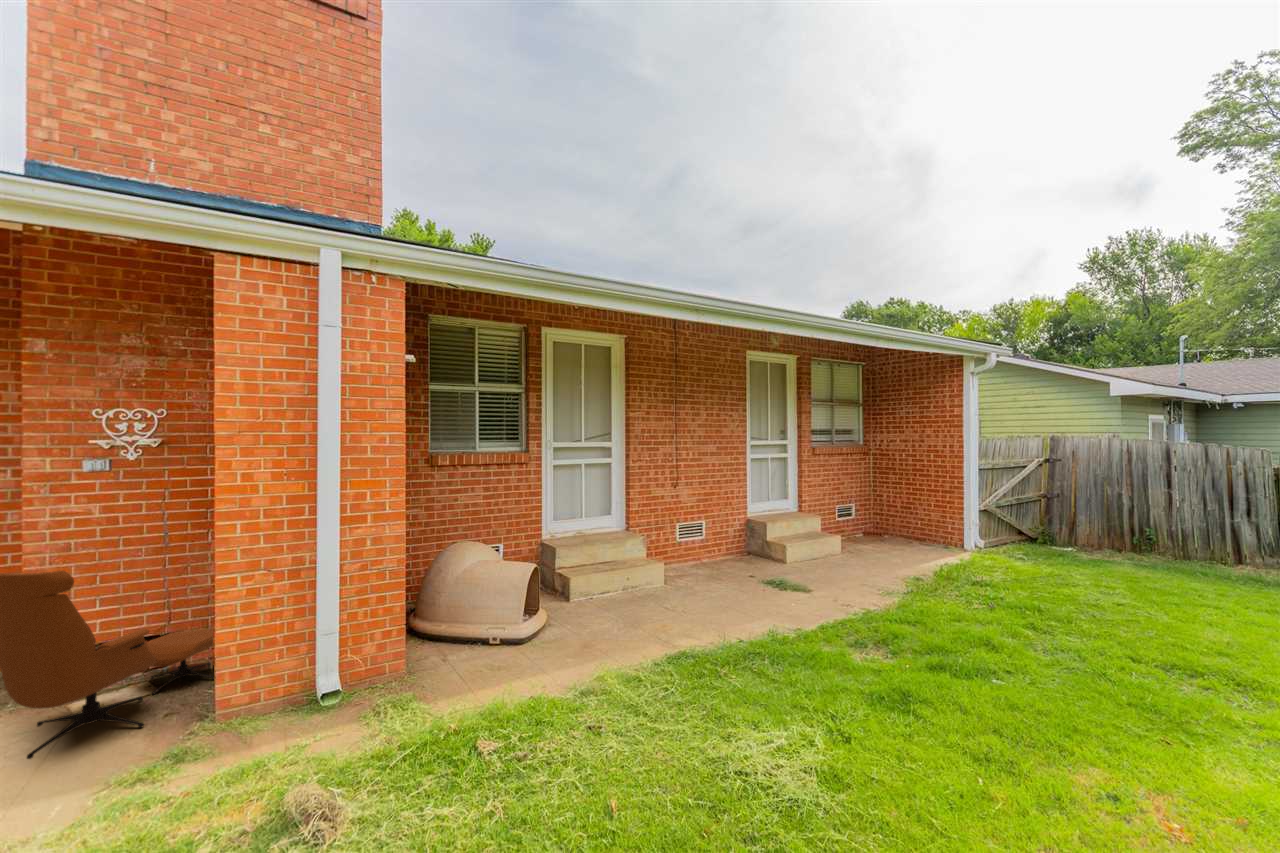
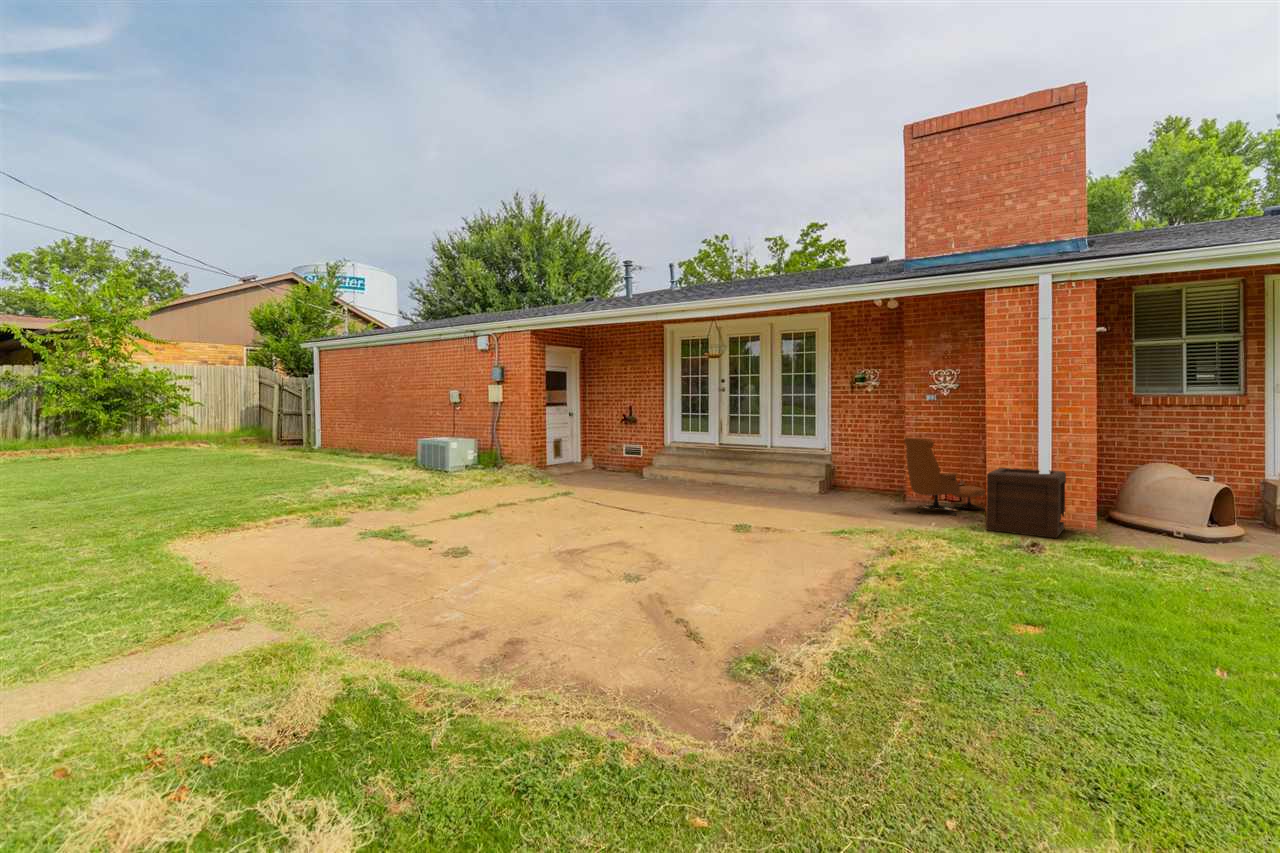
wooden crate: none [206,593,364,776] -> present [986,468,1066,538]

